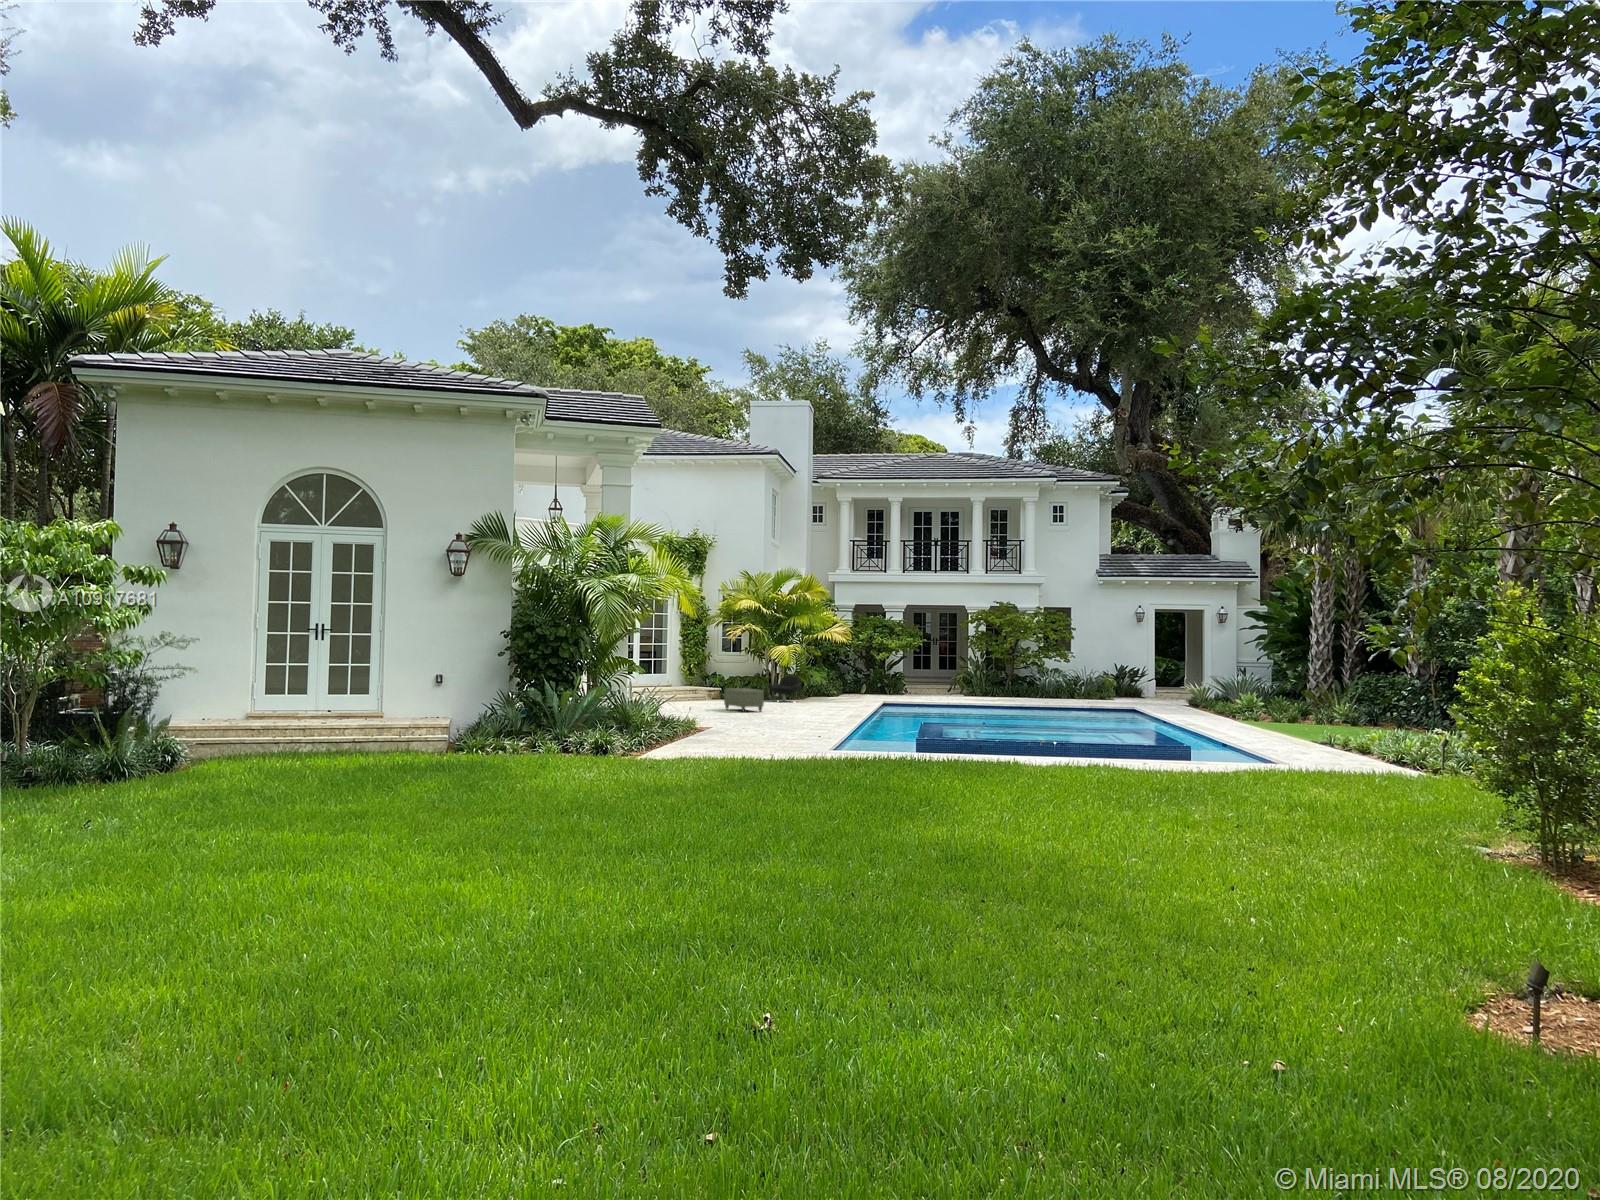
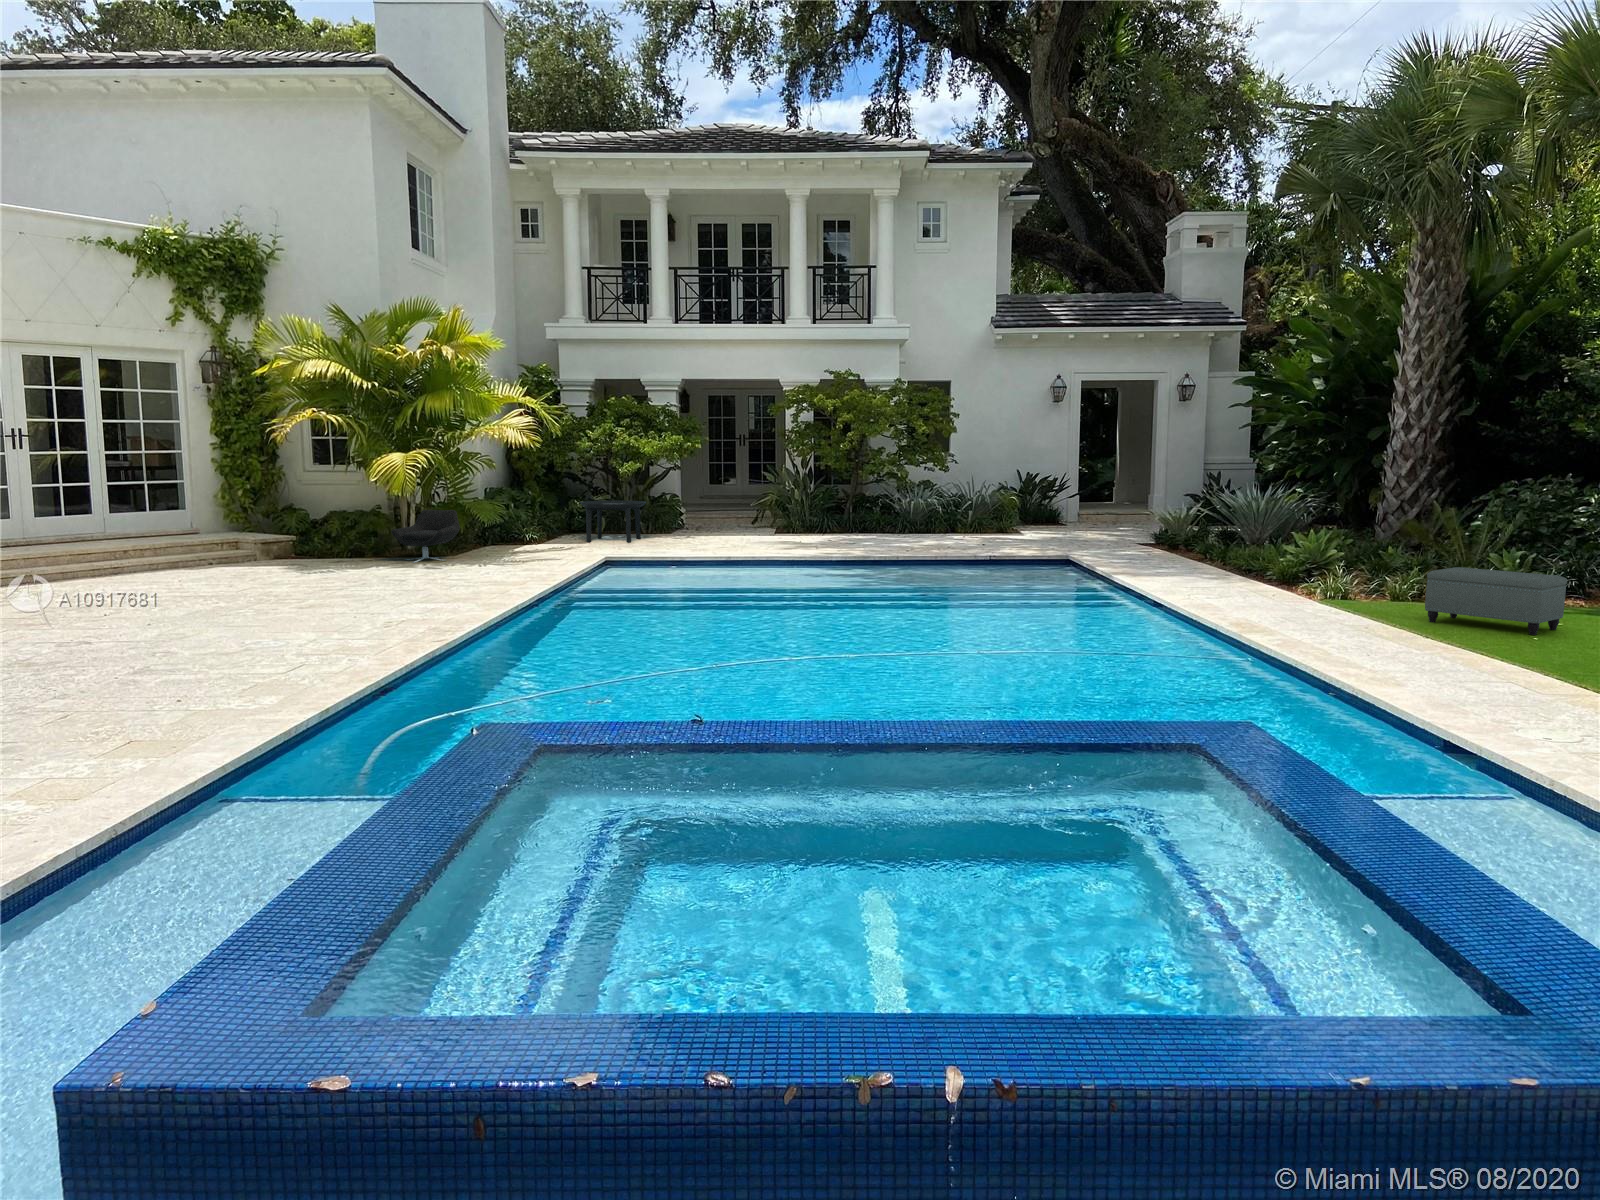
round table: none [853,675,891,699] -> present [580,500,646,543]
ottoman: present [724,688,764,712] -> present [1425,567,1567,635]

